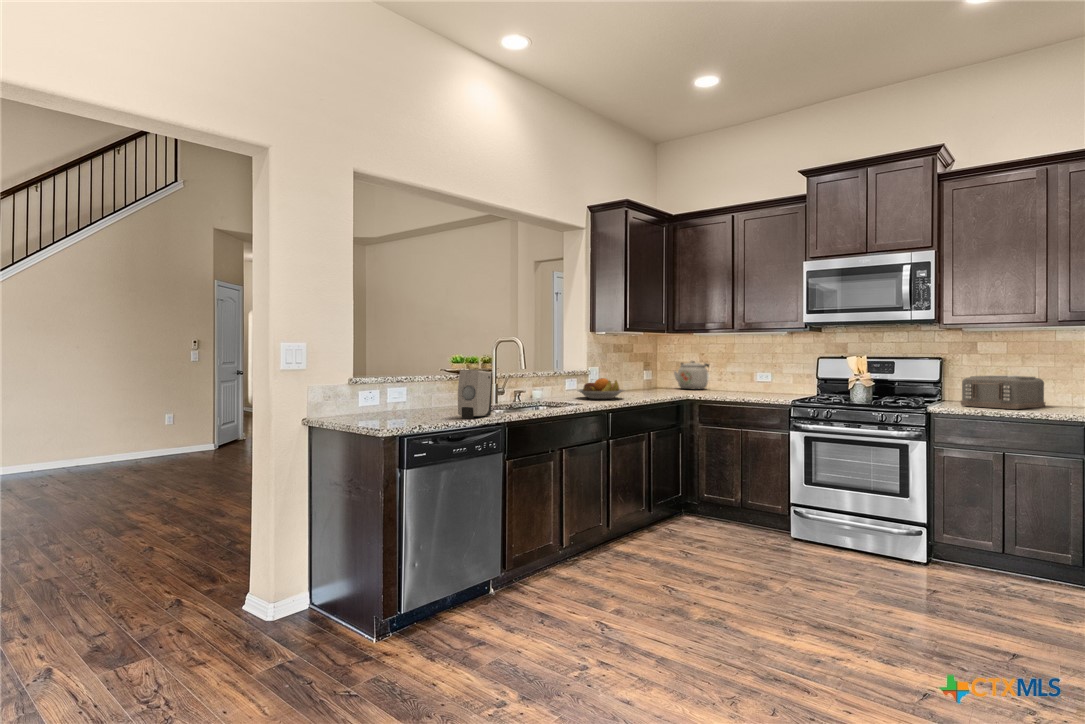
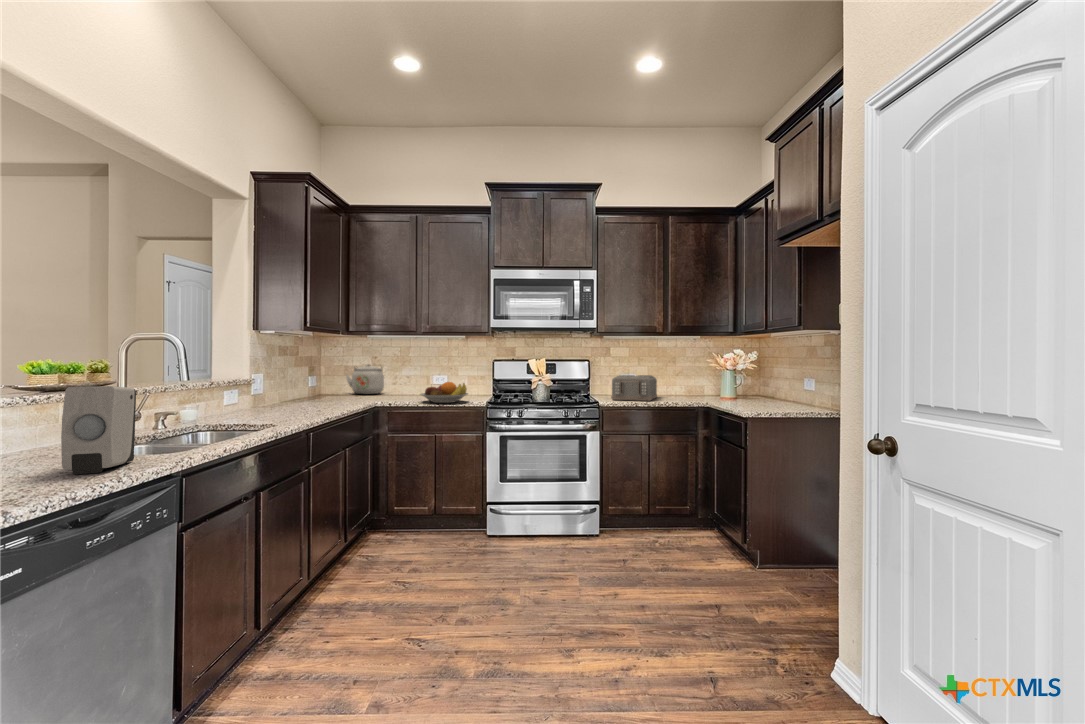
fruit bowl: present [577,378,624,399] -> present [420,382,468,403]

